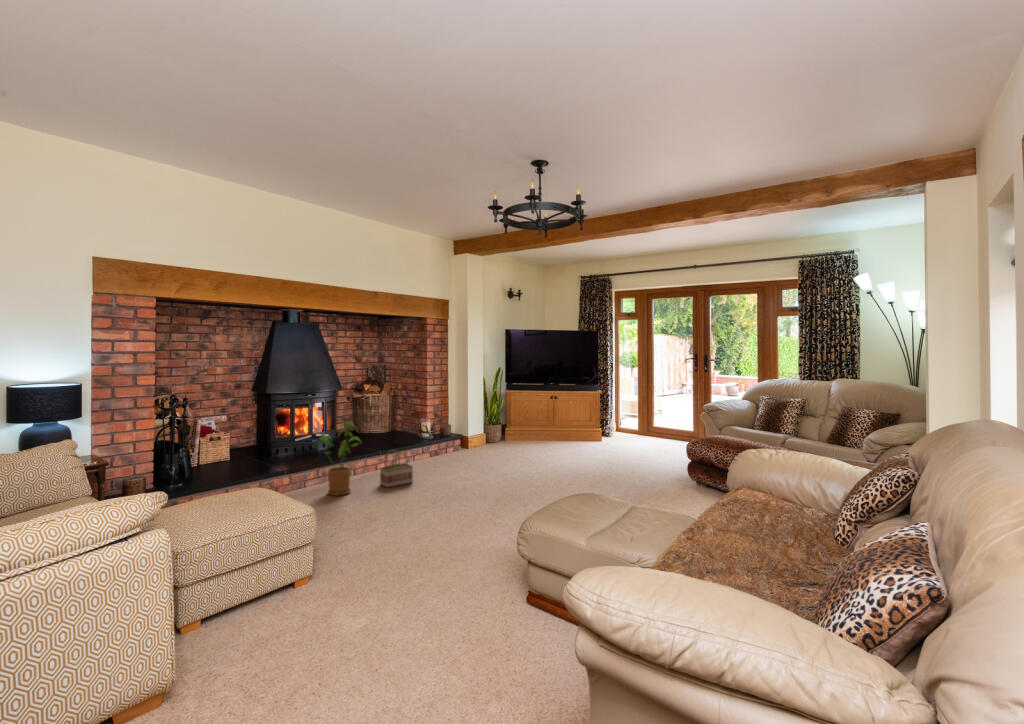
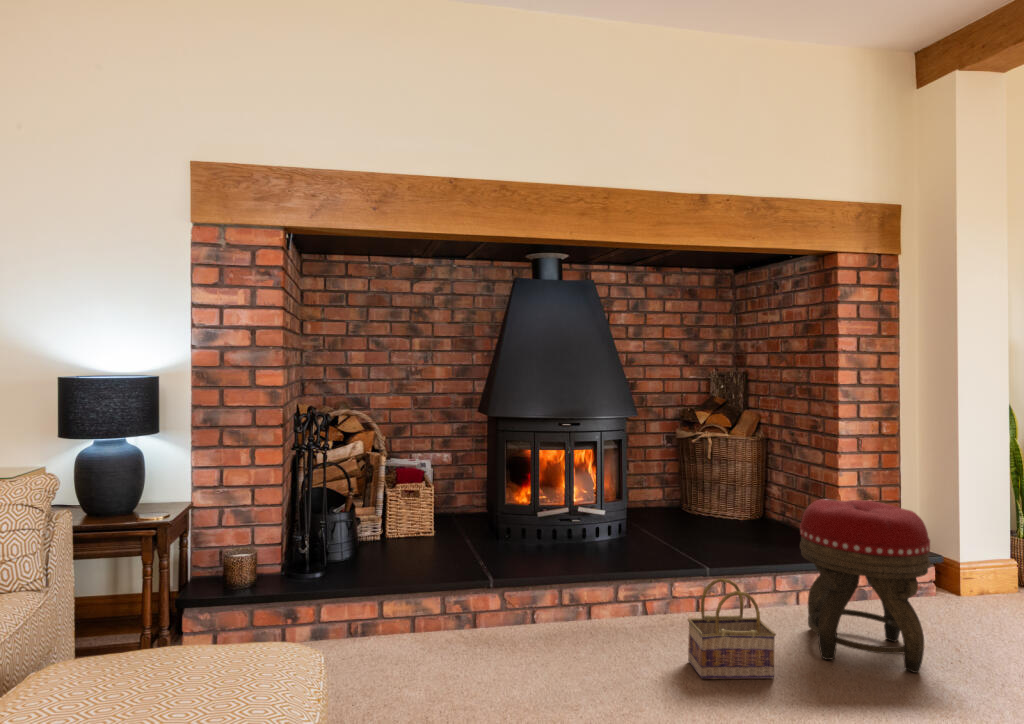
footstool: none [417,414,461,475] -> present [800,499,931,673]
house plant: present [317,422,361,496] -> none [542,493,636,671]

